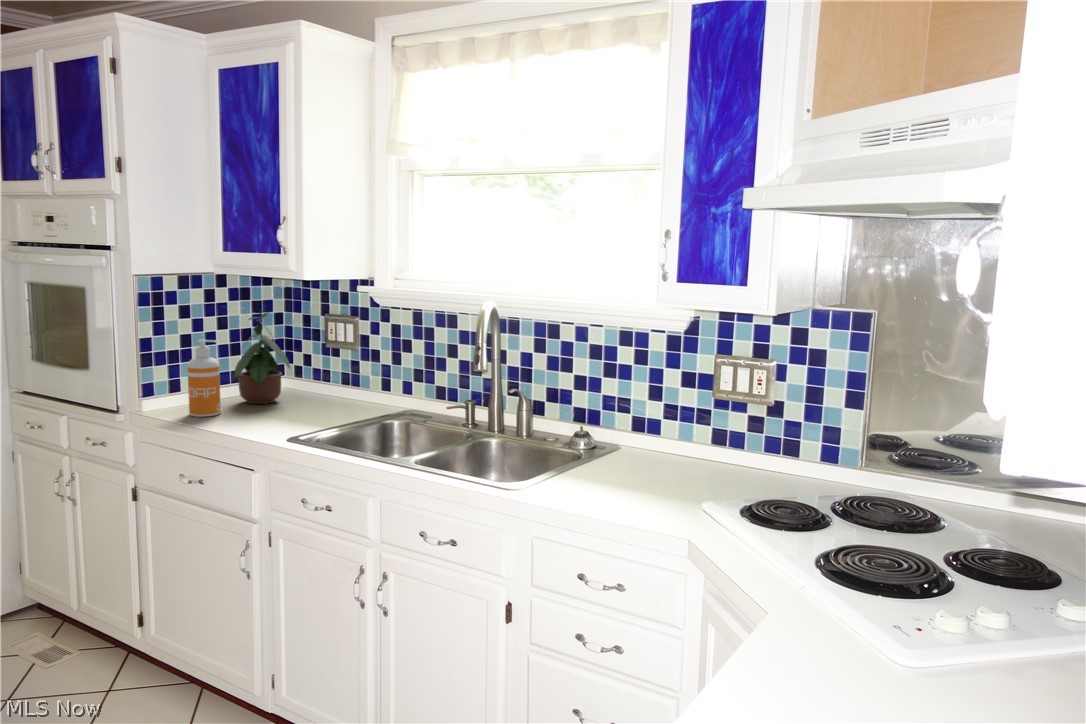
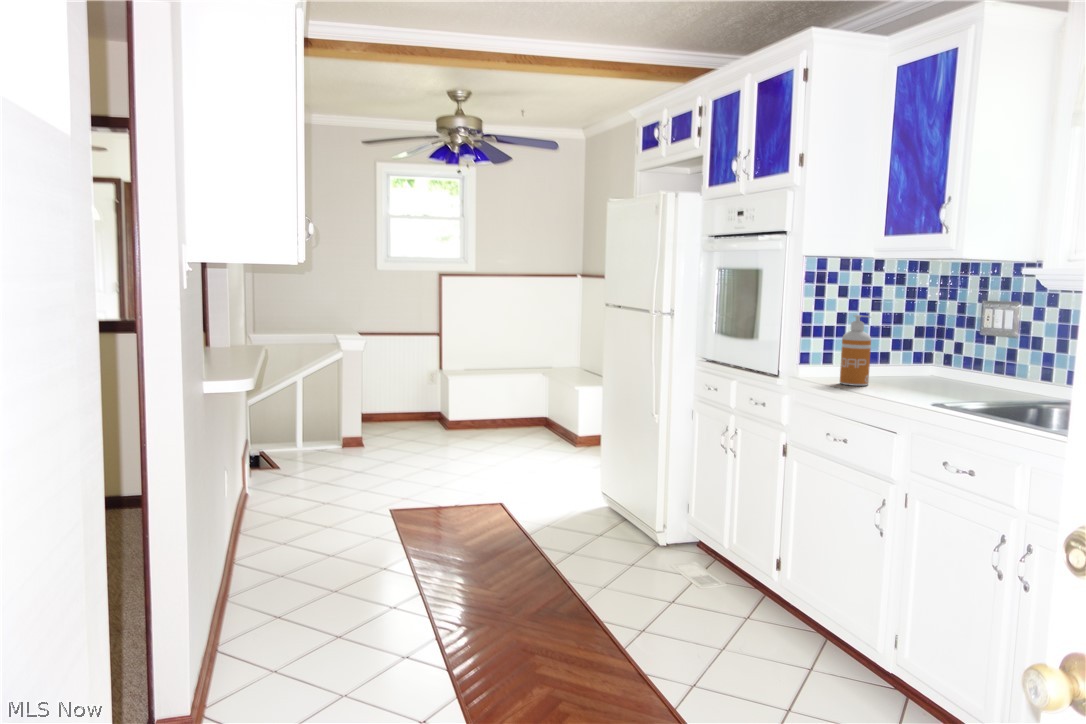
potted plant: present [234,311,290,404] -> none [877,288,945,384]

